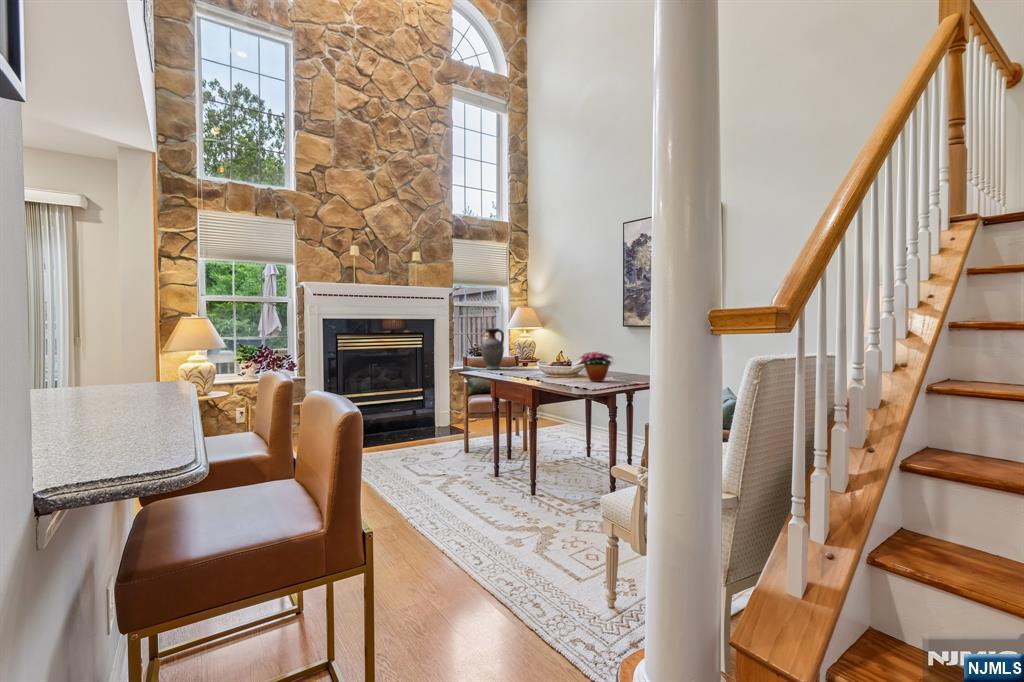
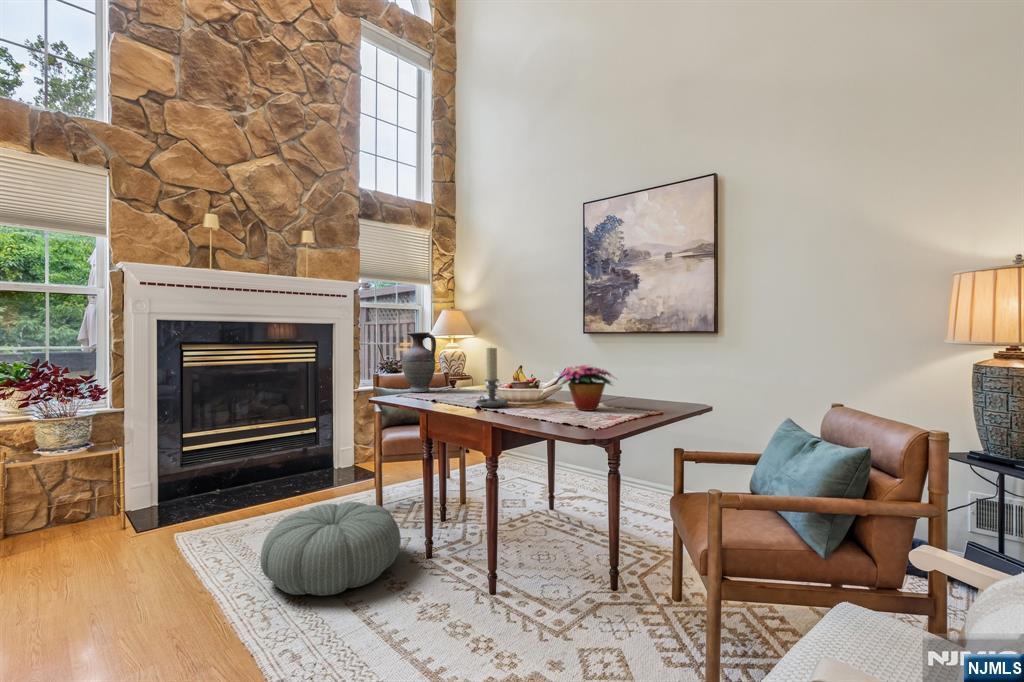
candle holder: none [525,339,546,379] -> present [476,348,508,407]
pouf: none [396,439,478,489] -> present [260,502,401,596]

